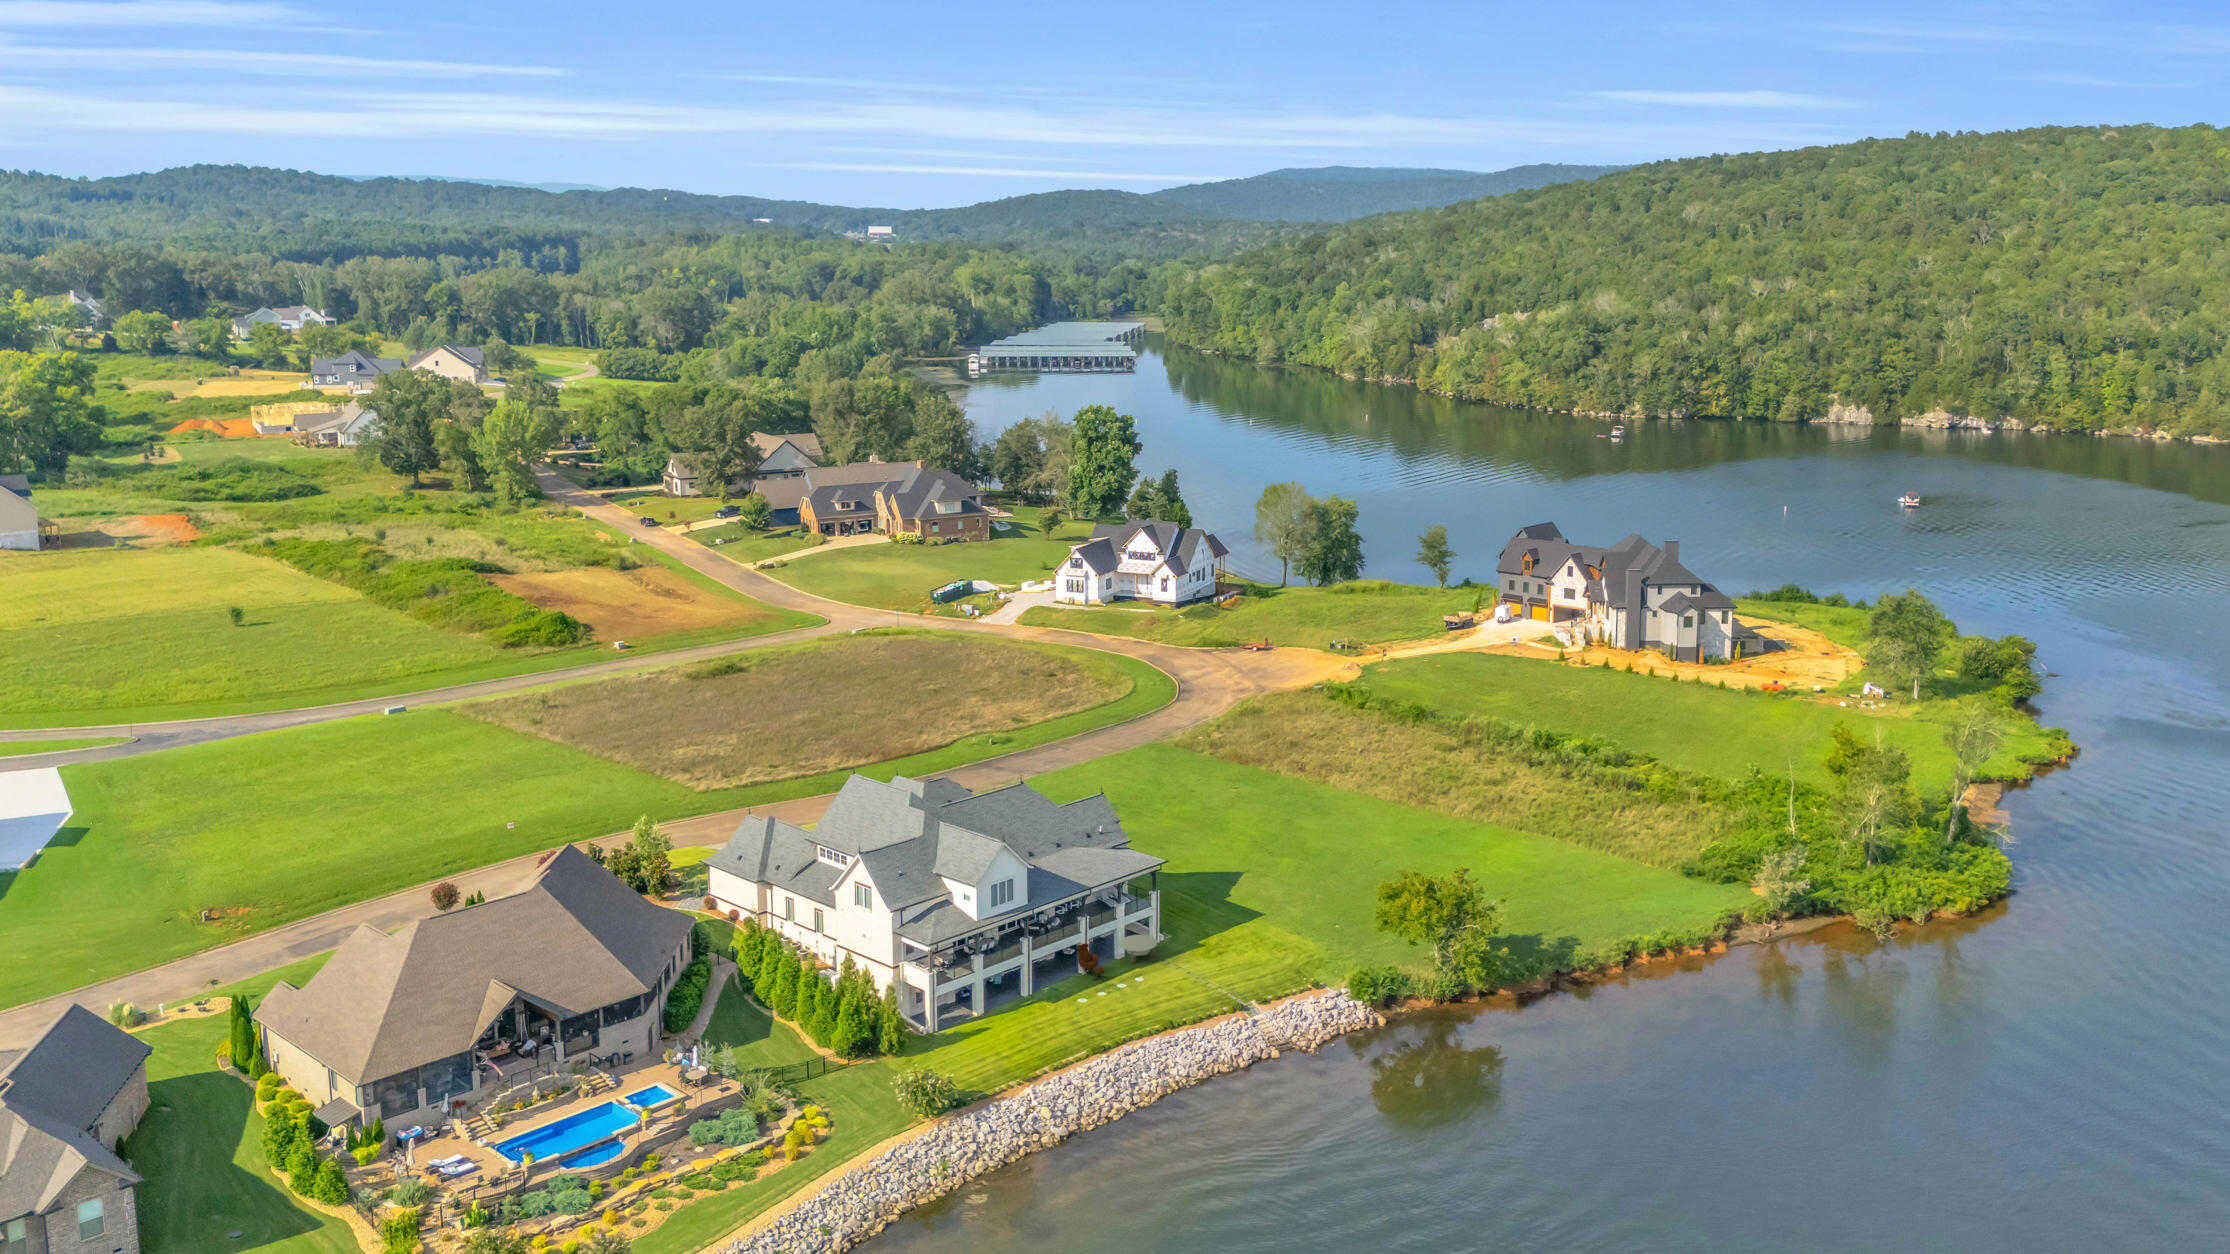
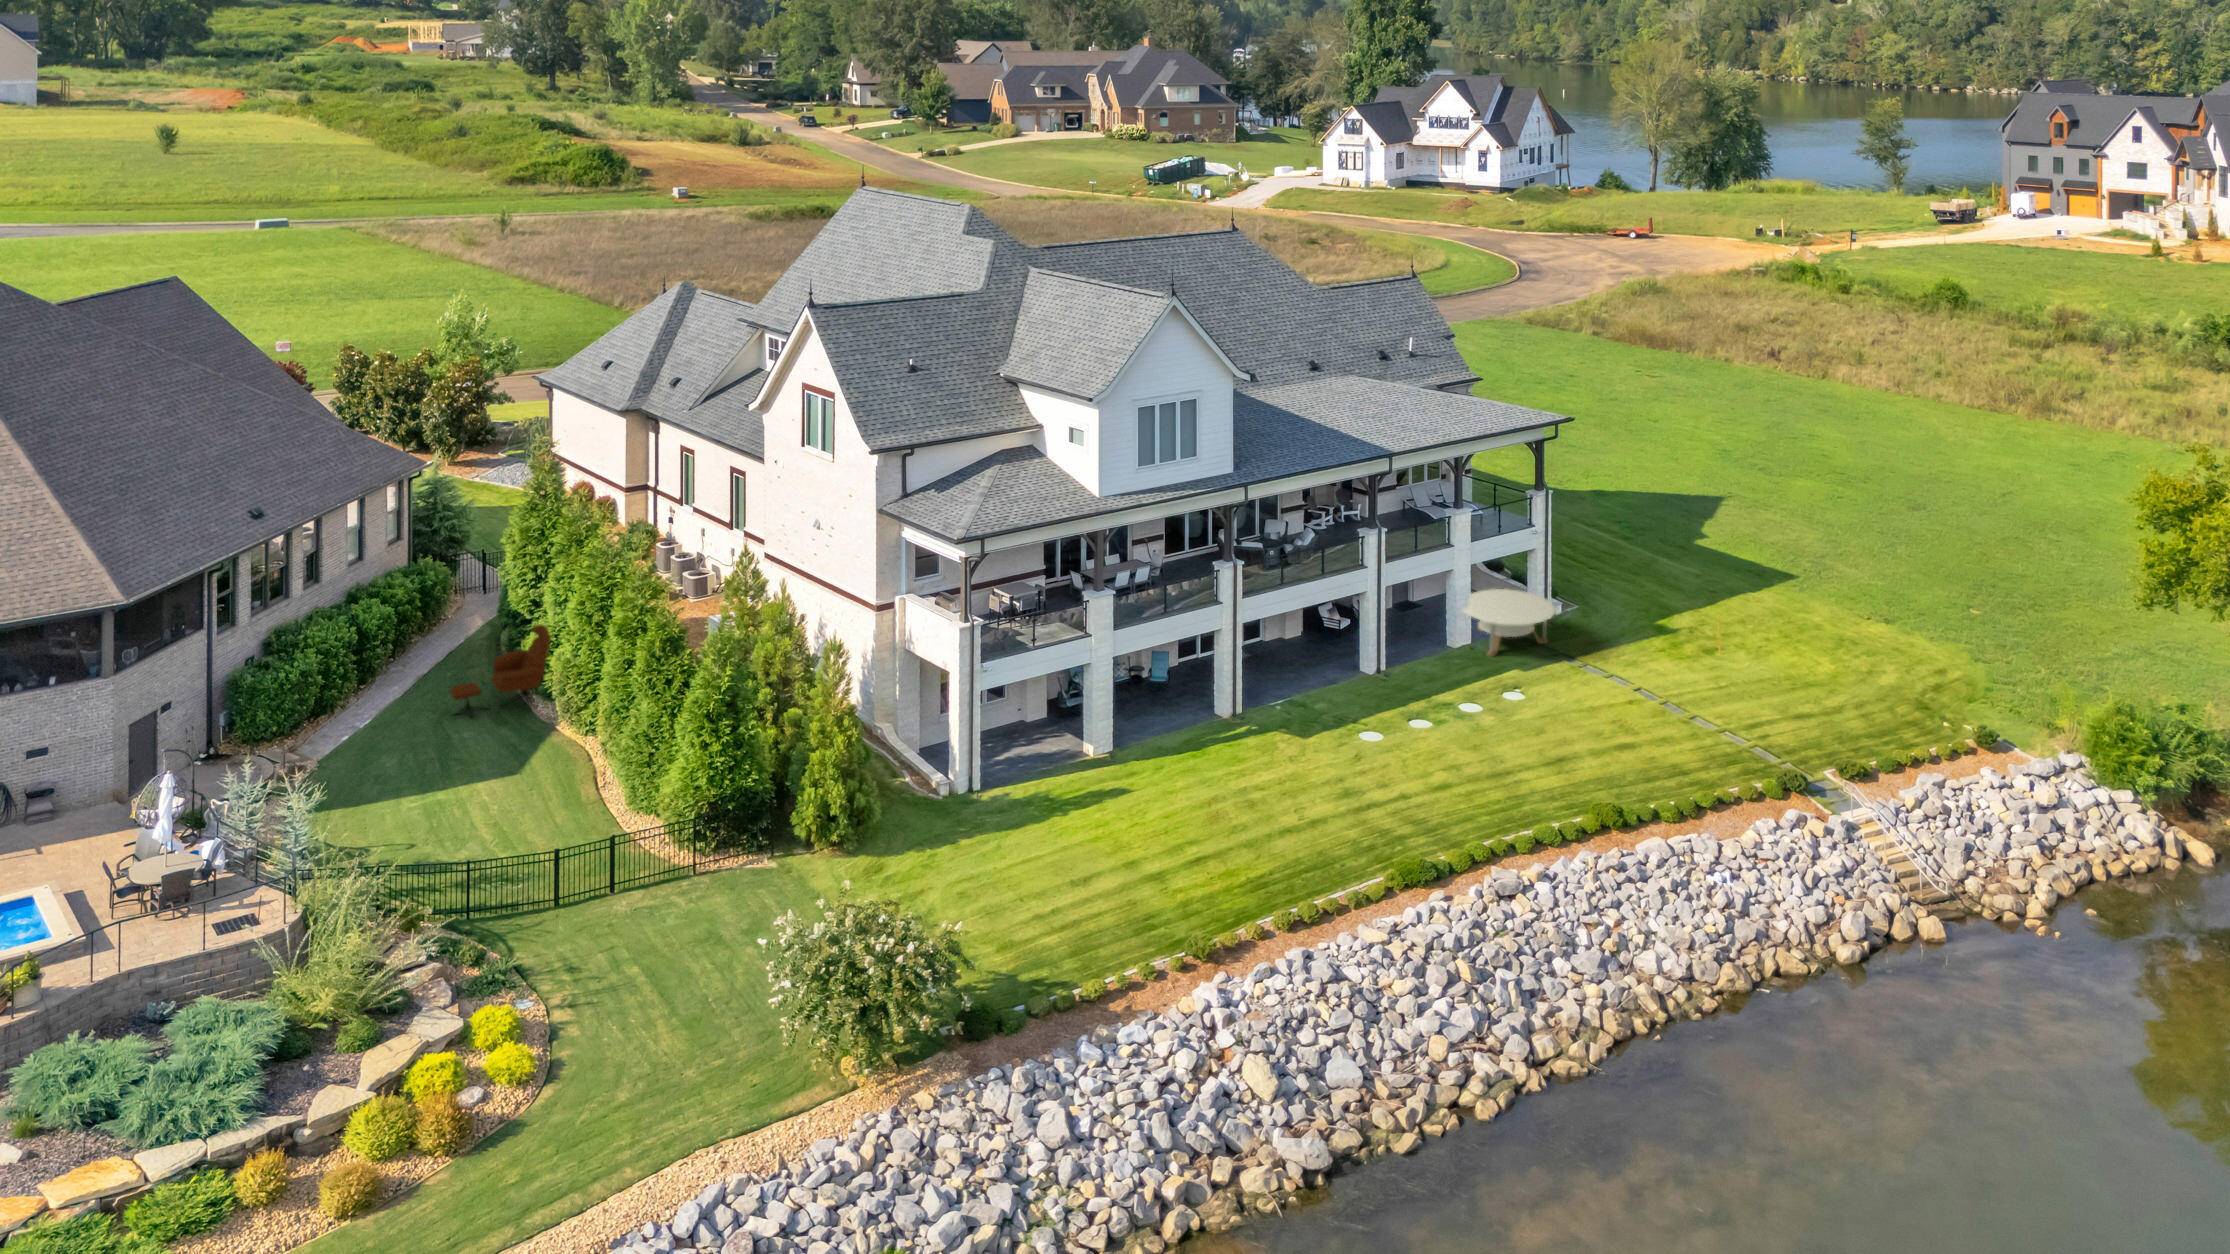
lounge chair: present [1077,943,1105,979] -> present [450,624,551,719]

